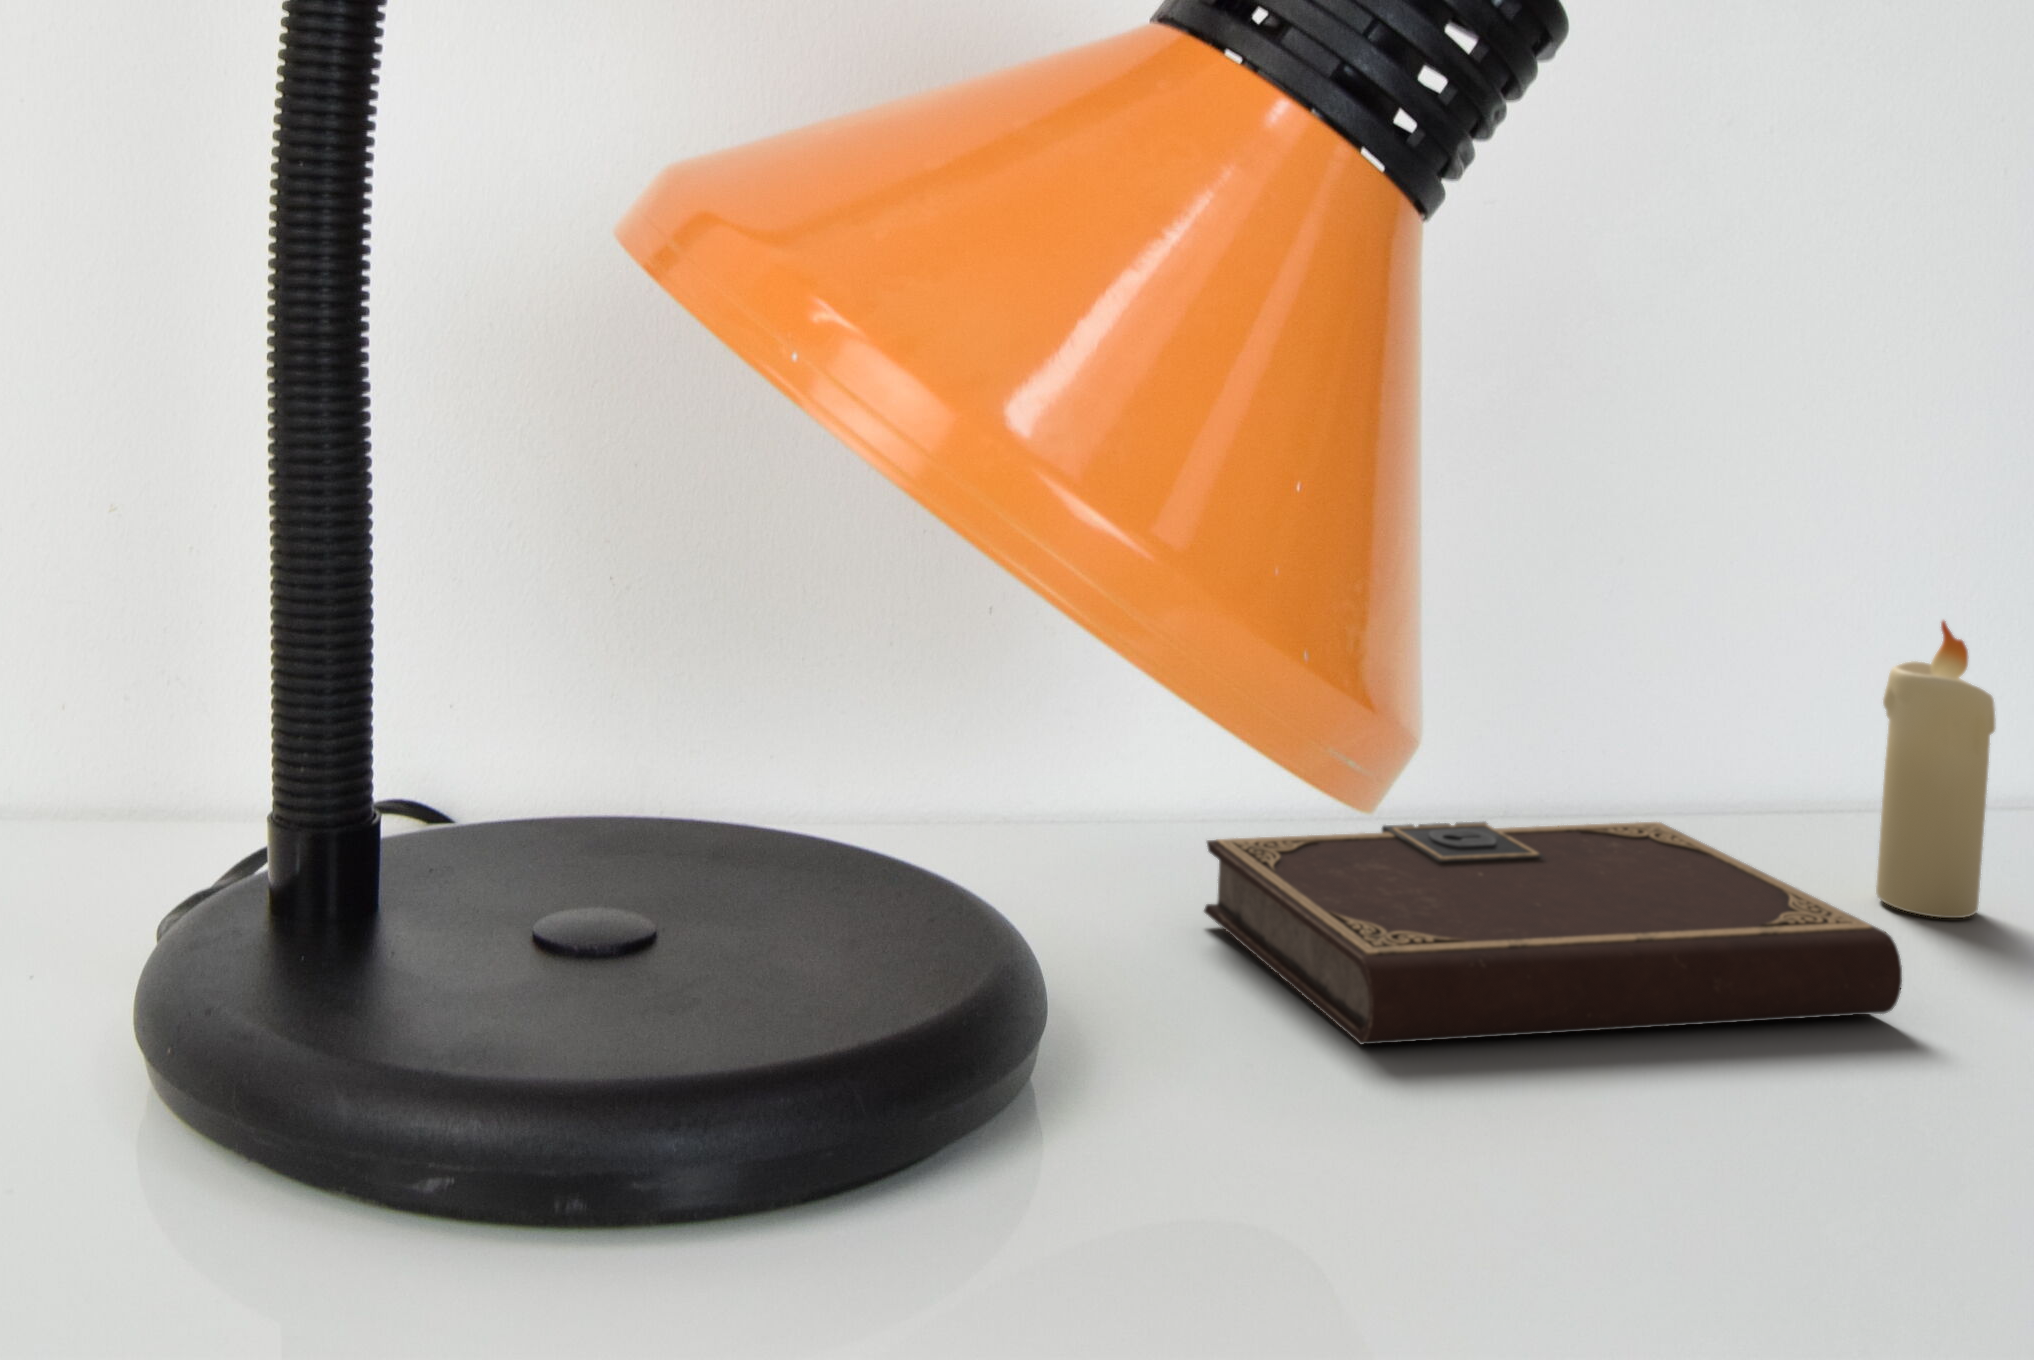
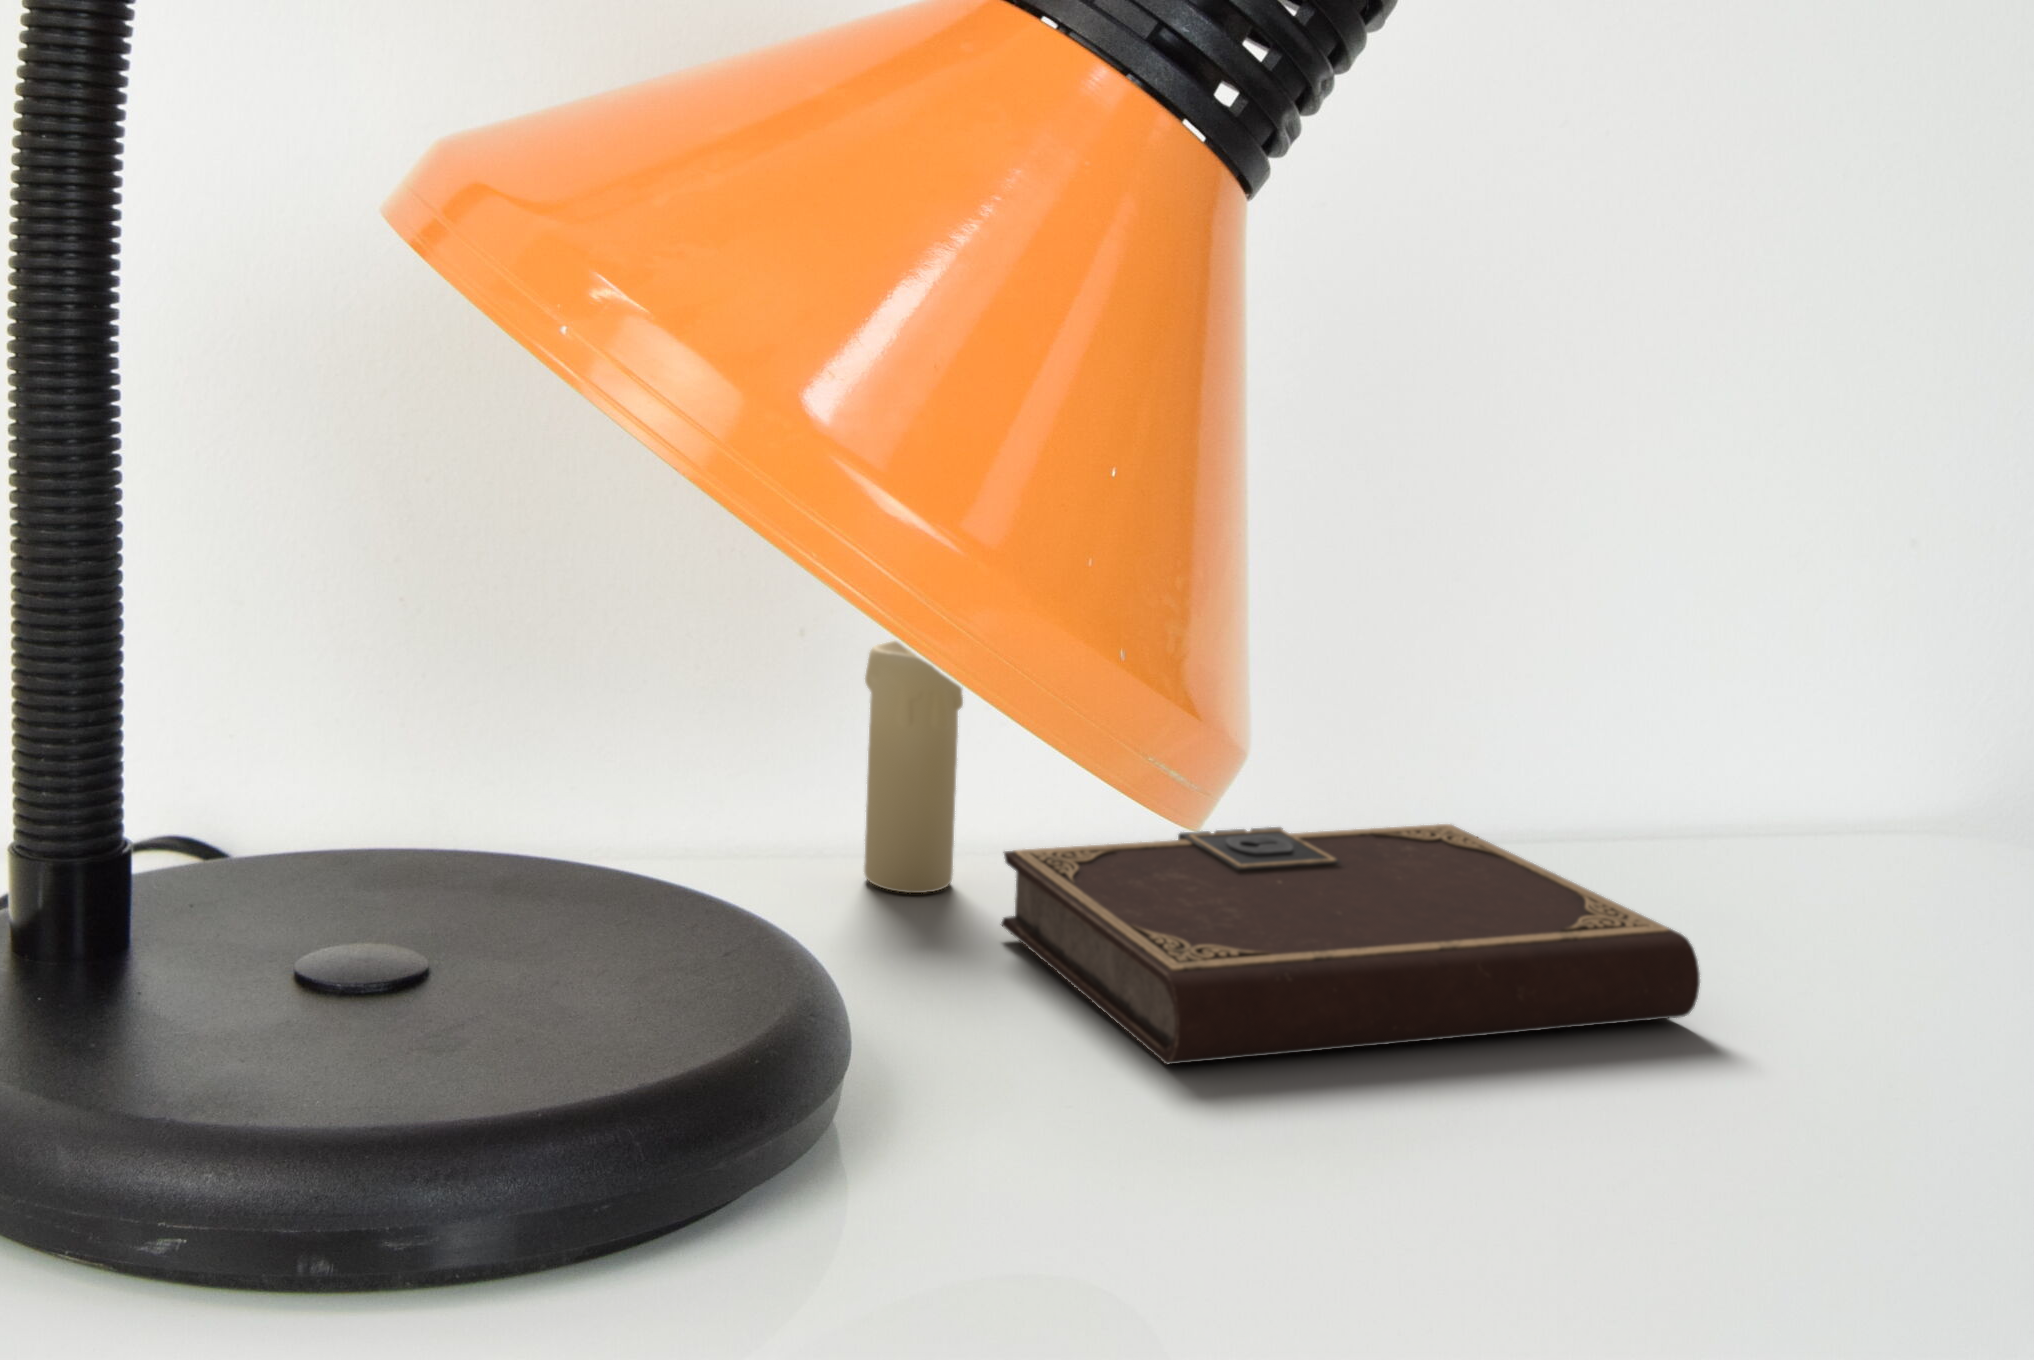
candle: present [1876,621,1995,918] -> present [864,640,963,893]

